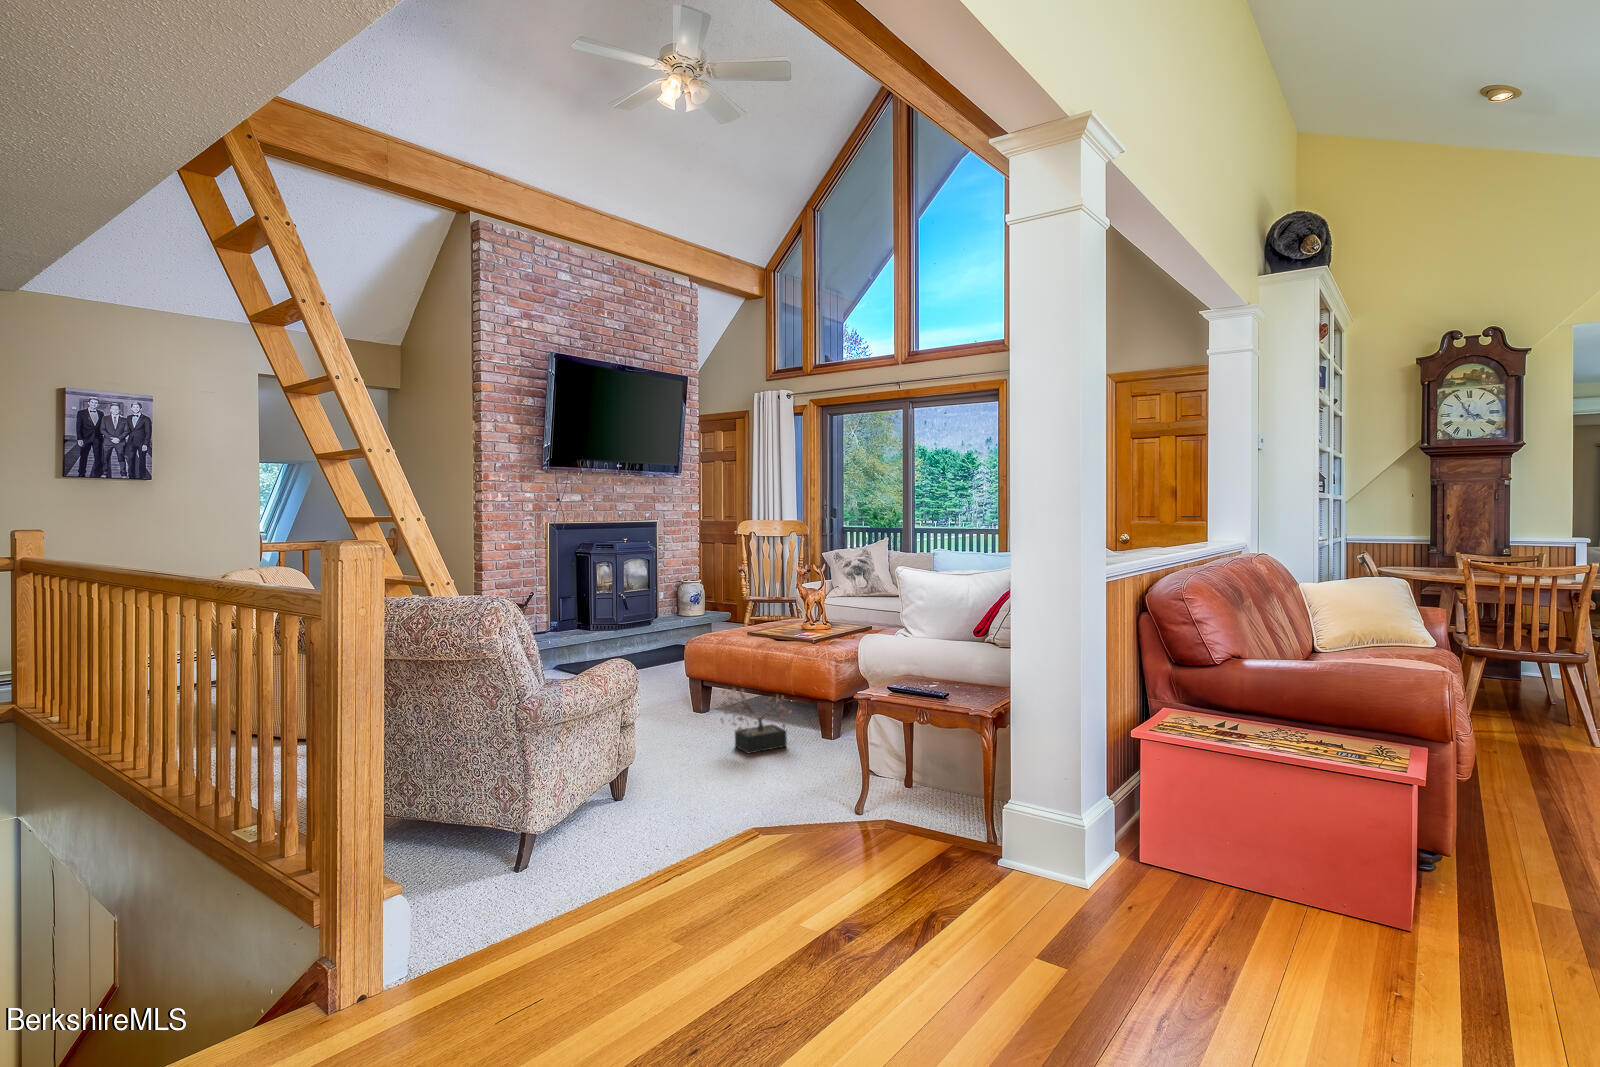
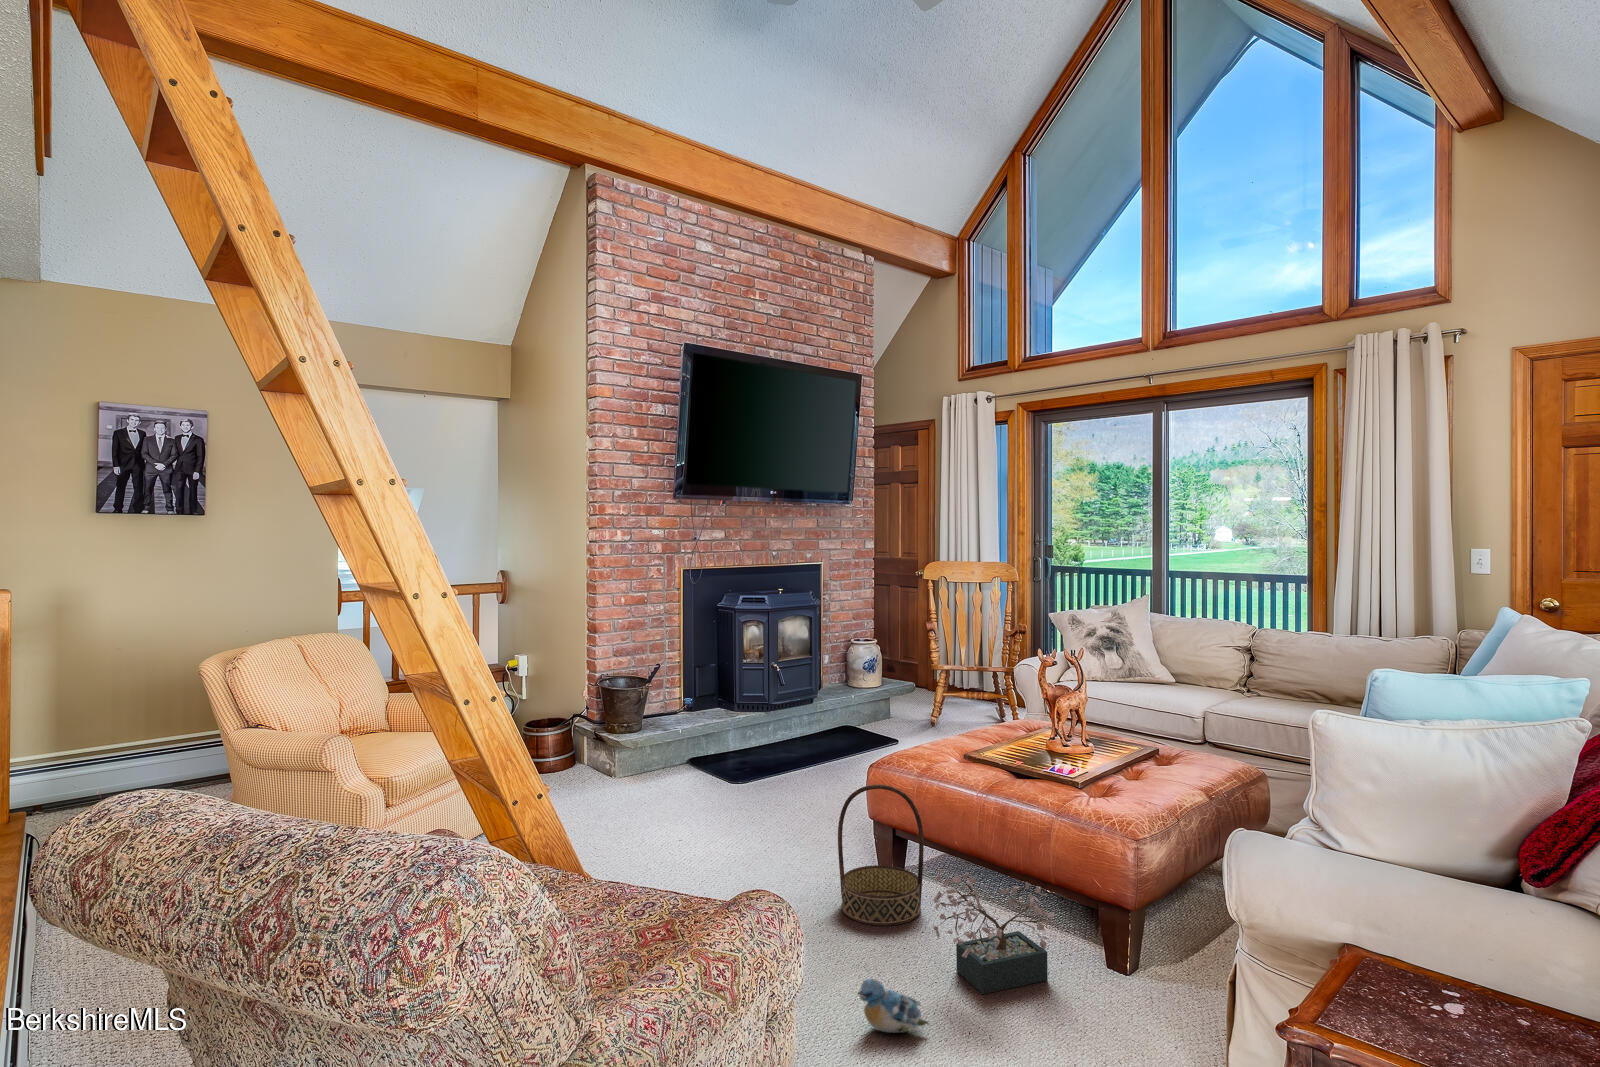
basket: none [665,649,720,733] -> present [838,784,924,926]
plush toy: none [674,740,715,768] -> present [858,979,928,1033]

